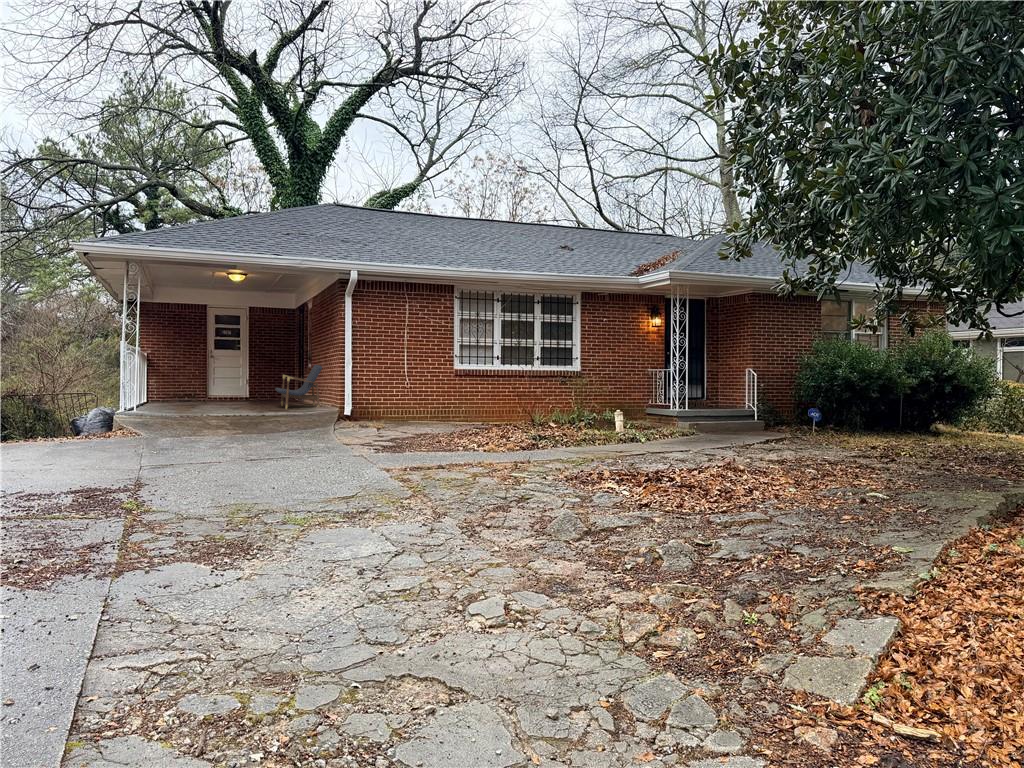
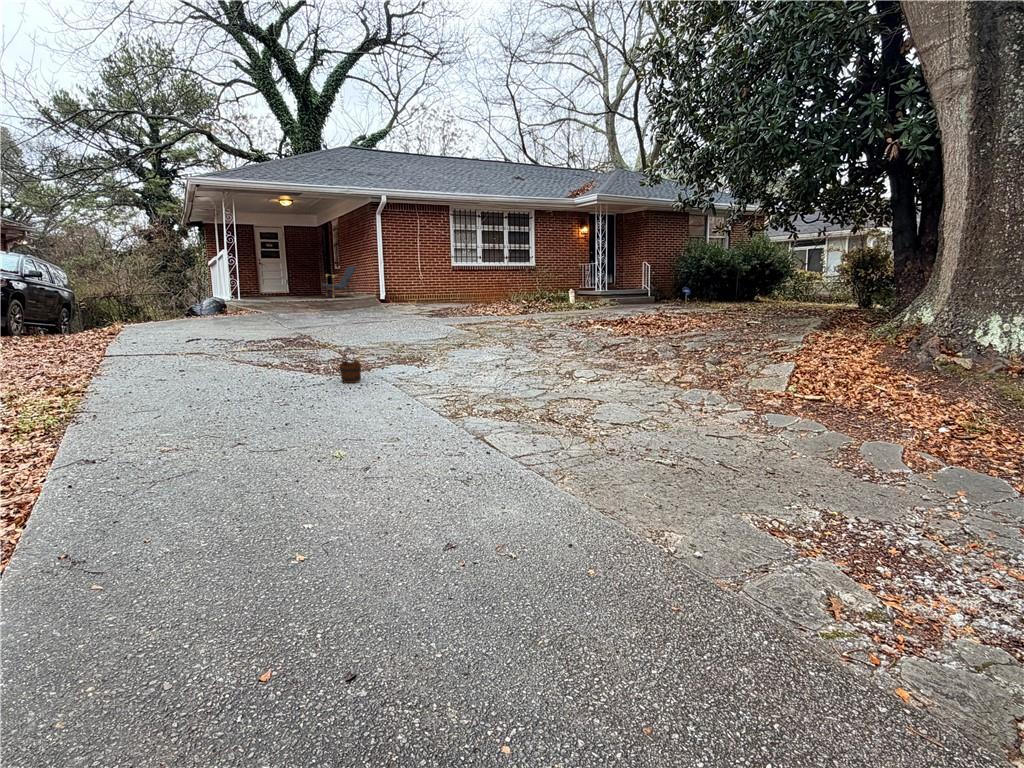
wooden bucket: none [19,547,71,624] -> present [339,347,361,383]

